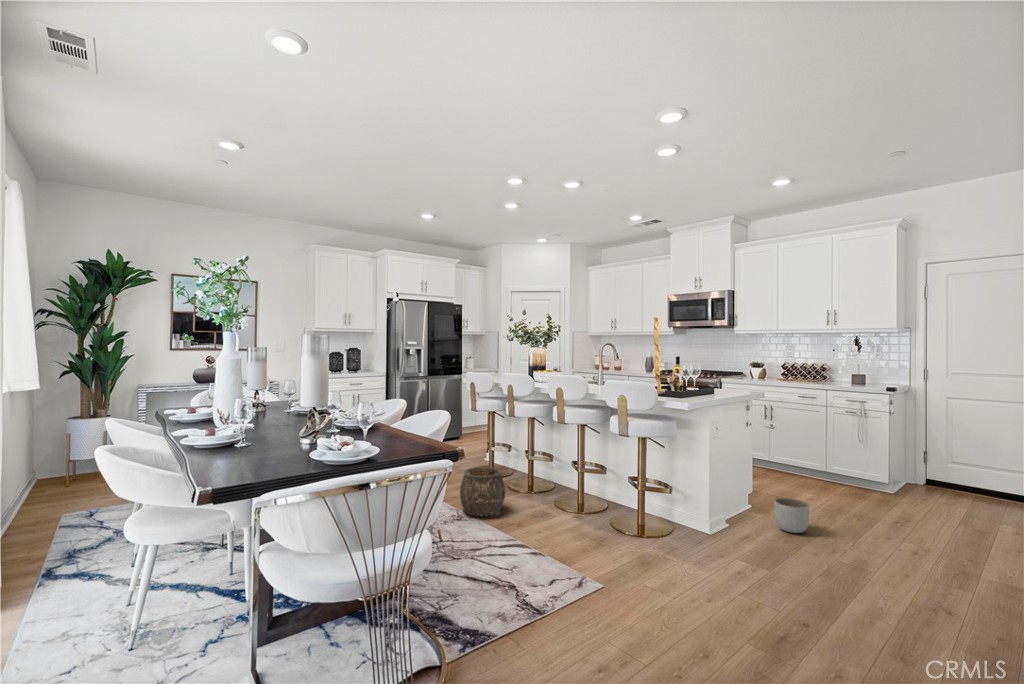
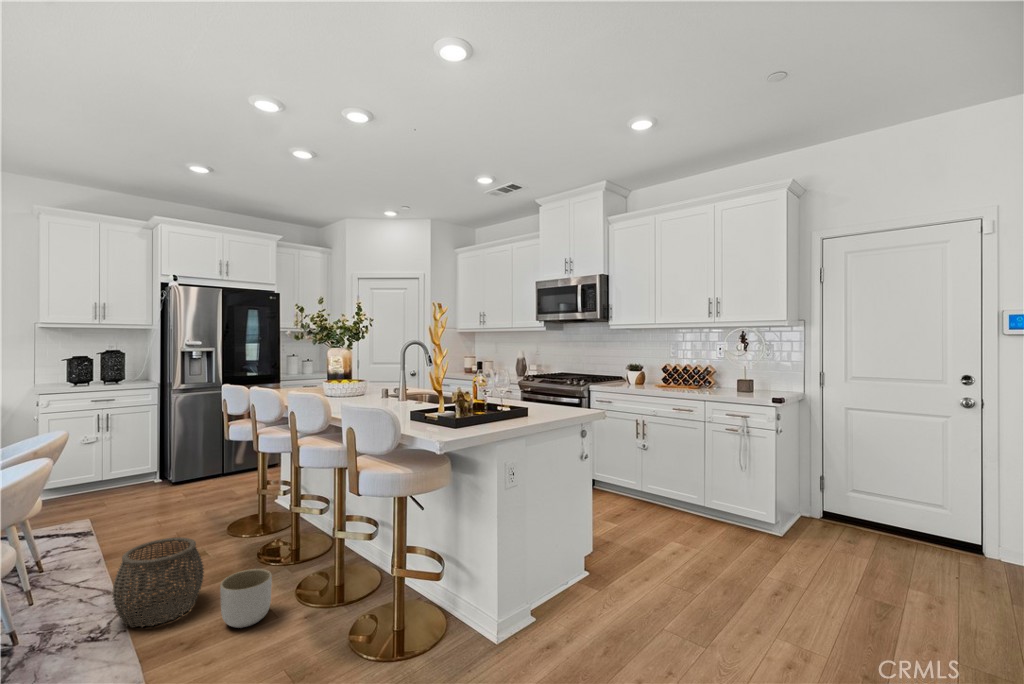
planter: present [774,498,809,533] -> present [220,569,272,628]

